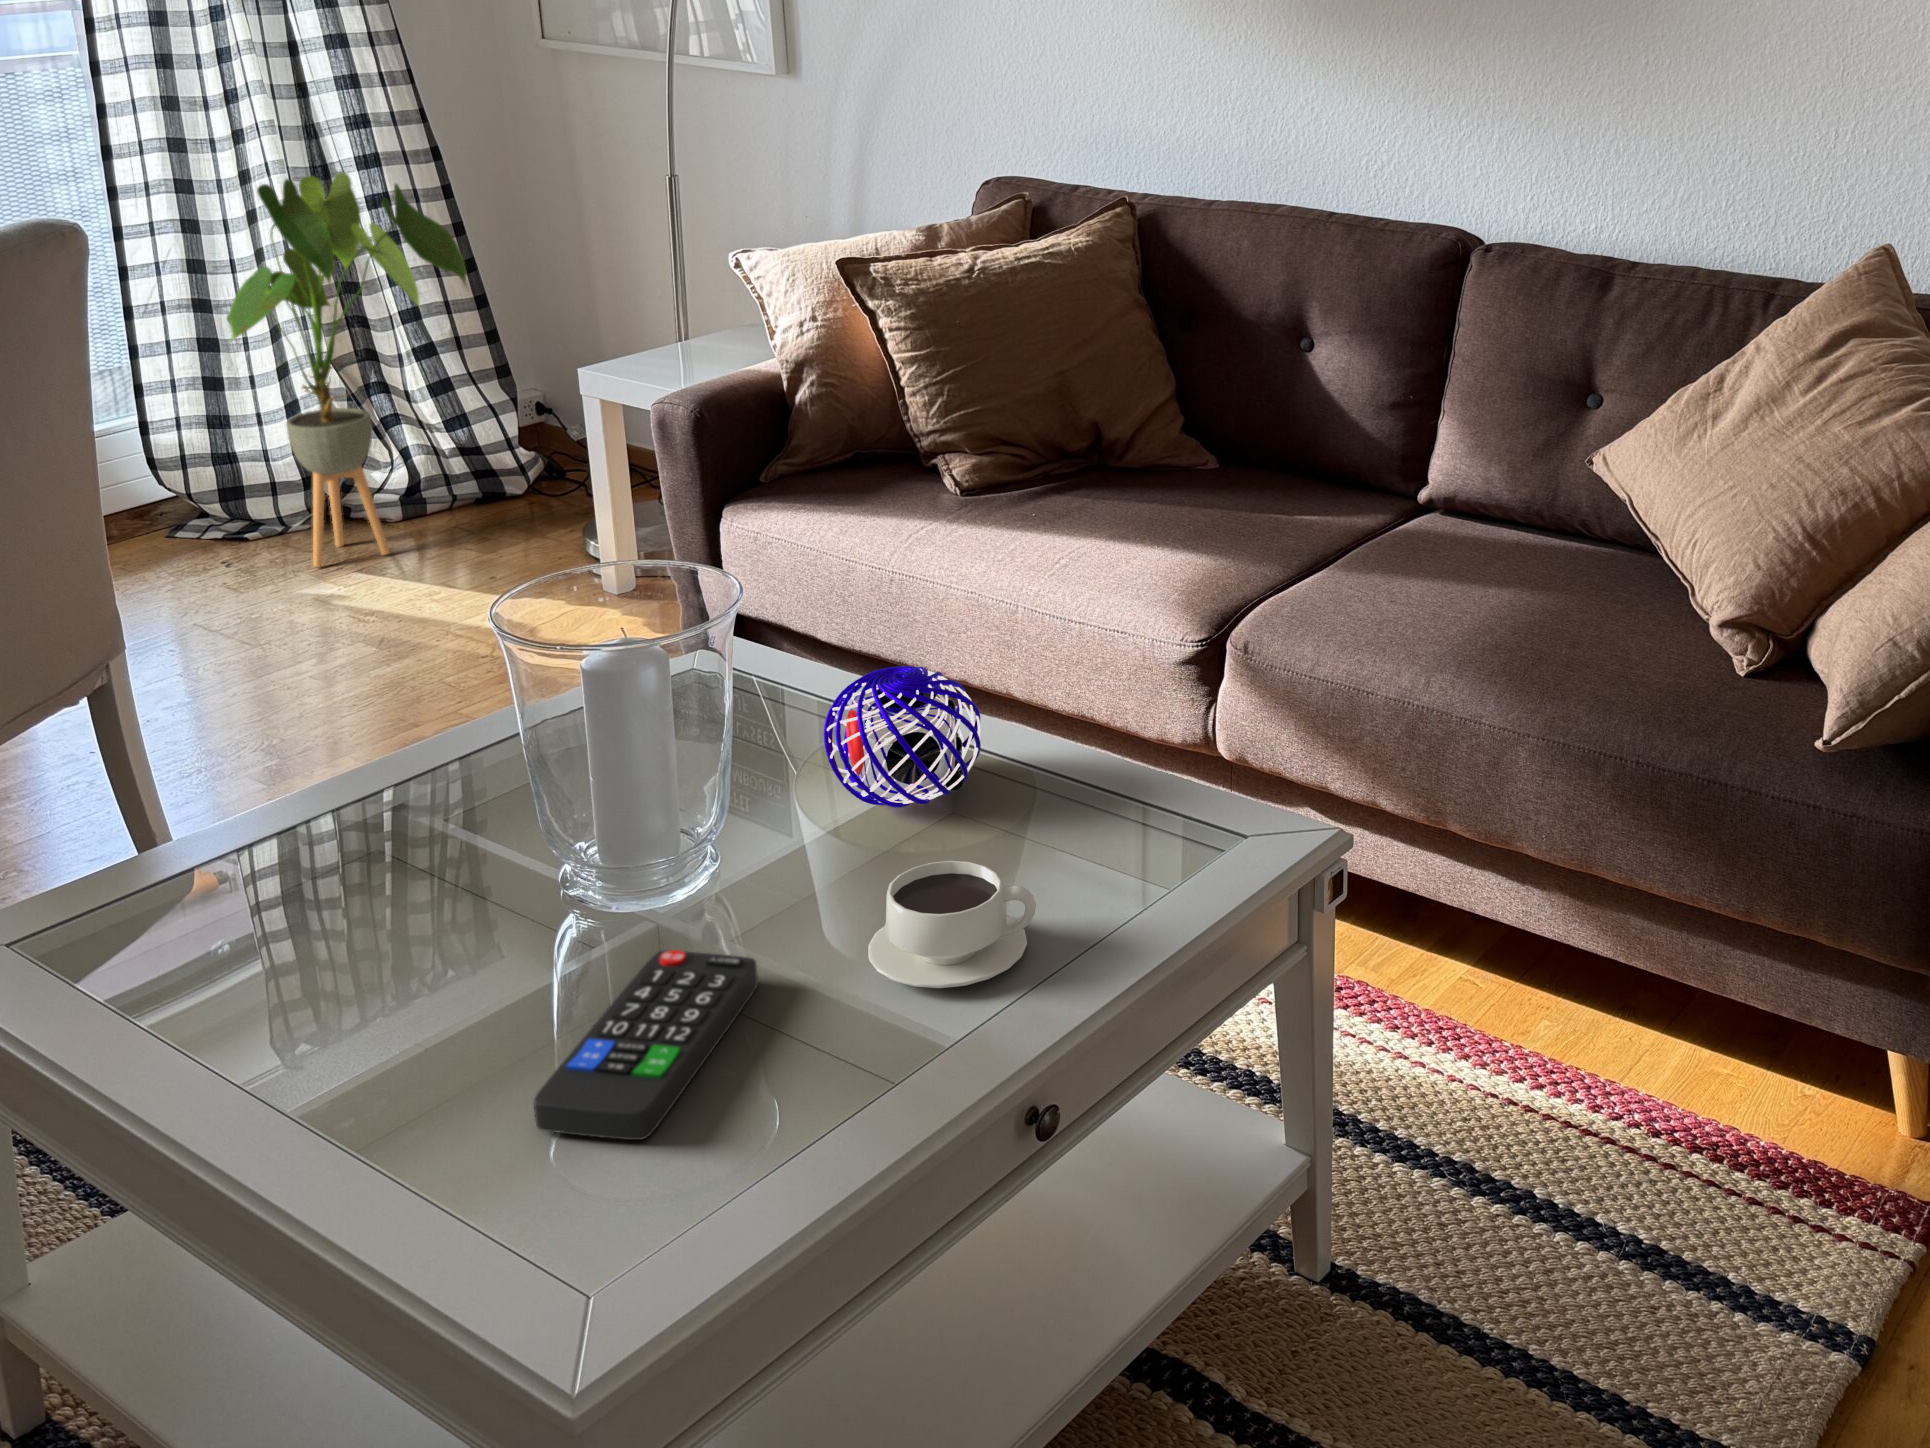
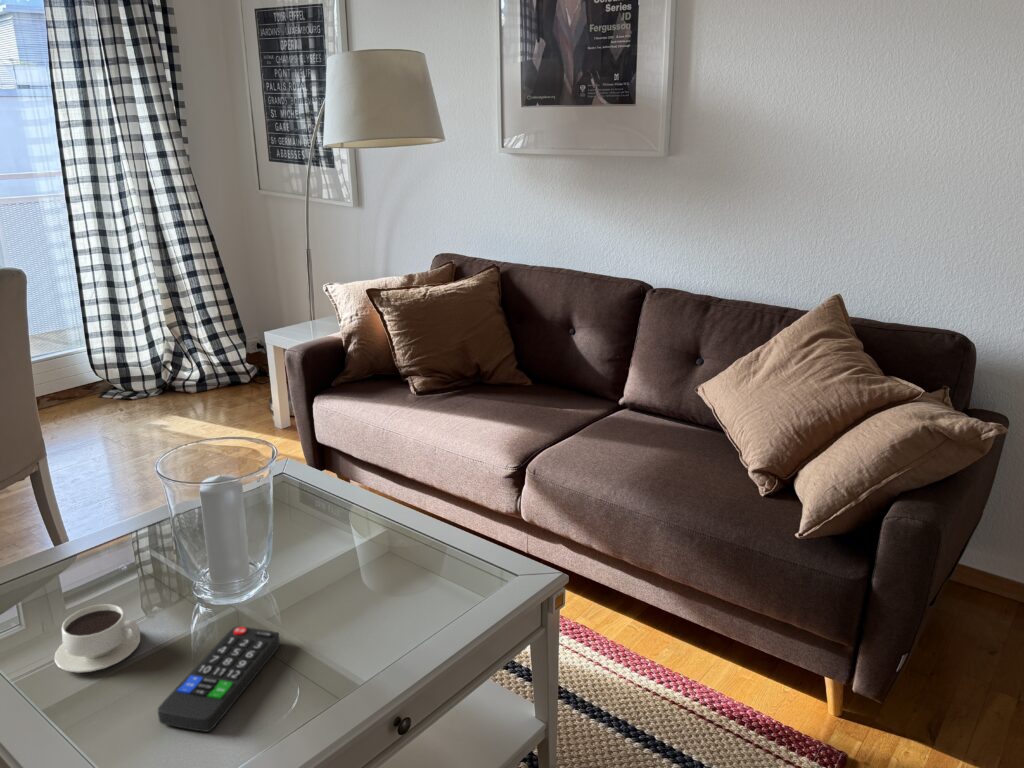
house plant: present [227,172,466,567] -> none [119,245,221,411]
decorative orb: present [824,666,981,808] -> none [328,486,401,552]
teacup: present [868,861,1036,988] -> present [55,604,140,673]

